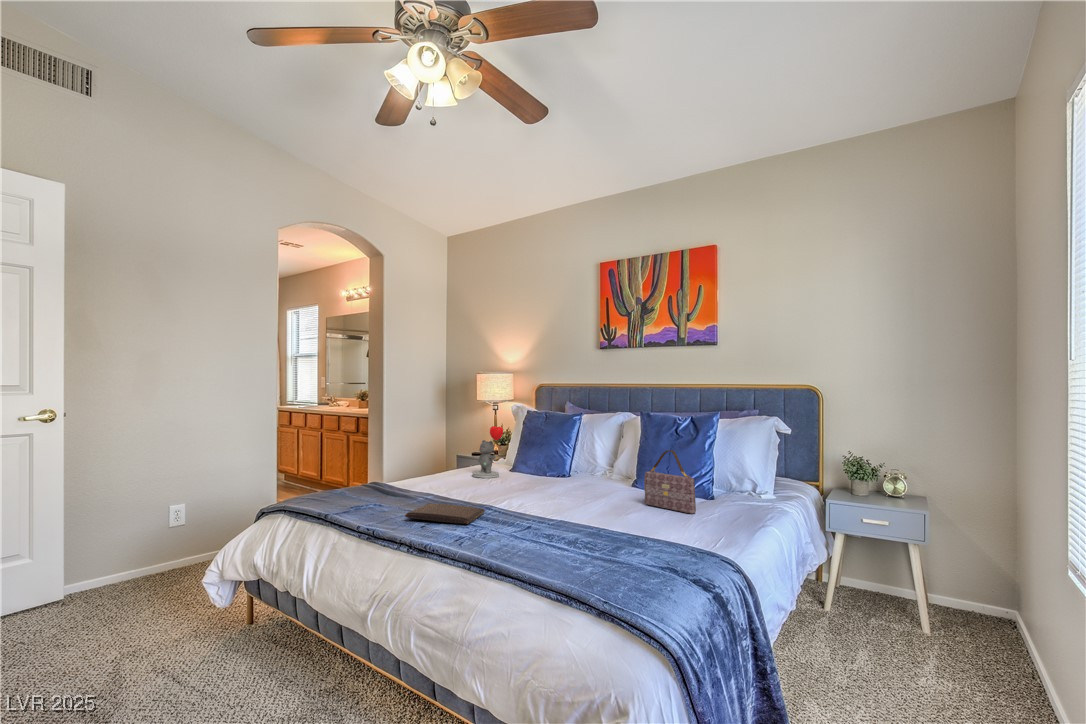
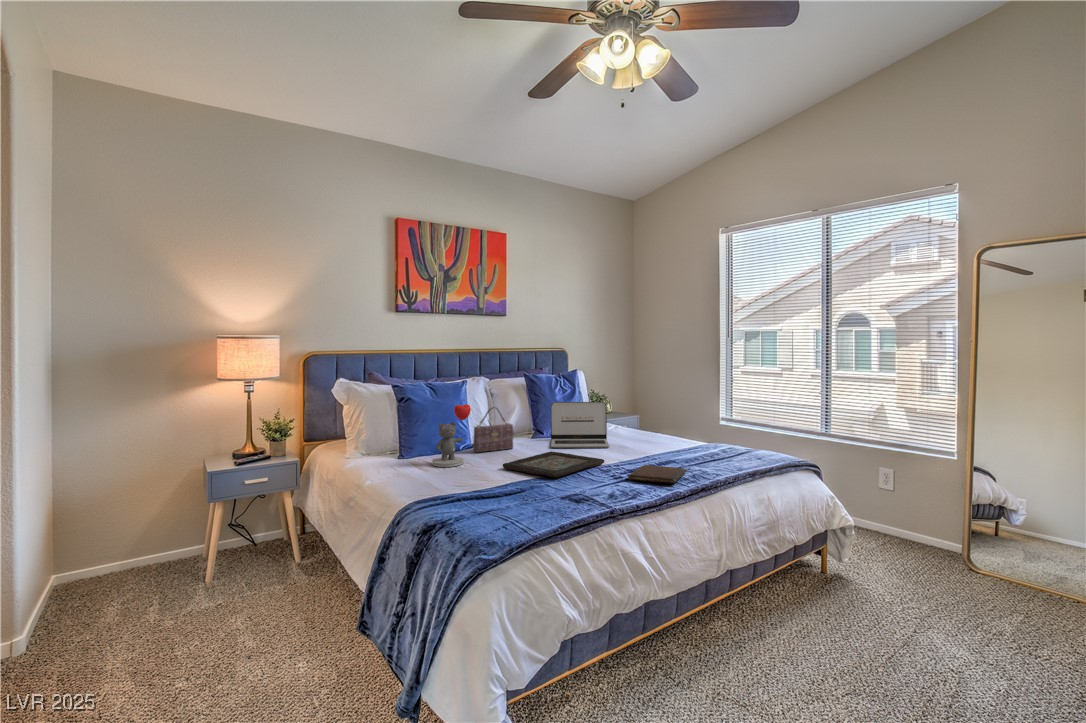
laptop: none [566,442,639,502] -> present [551,402,609,448]
handbag: present [644,450,696,514] -> present [473,407,514,452]
decorative tray: none [431,480,533,502] -> present [503,451,604,477]

